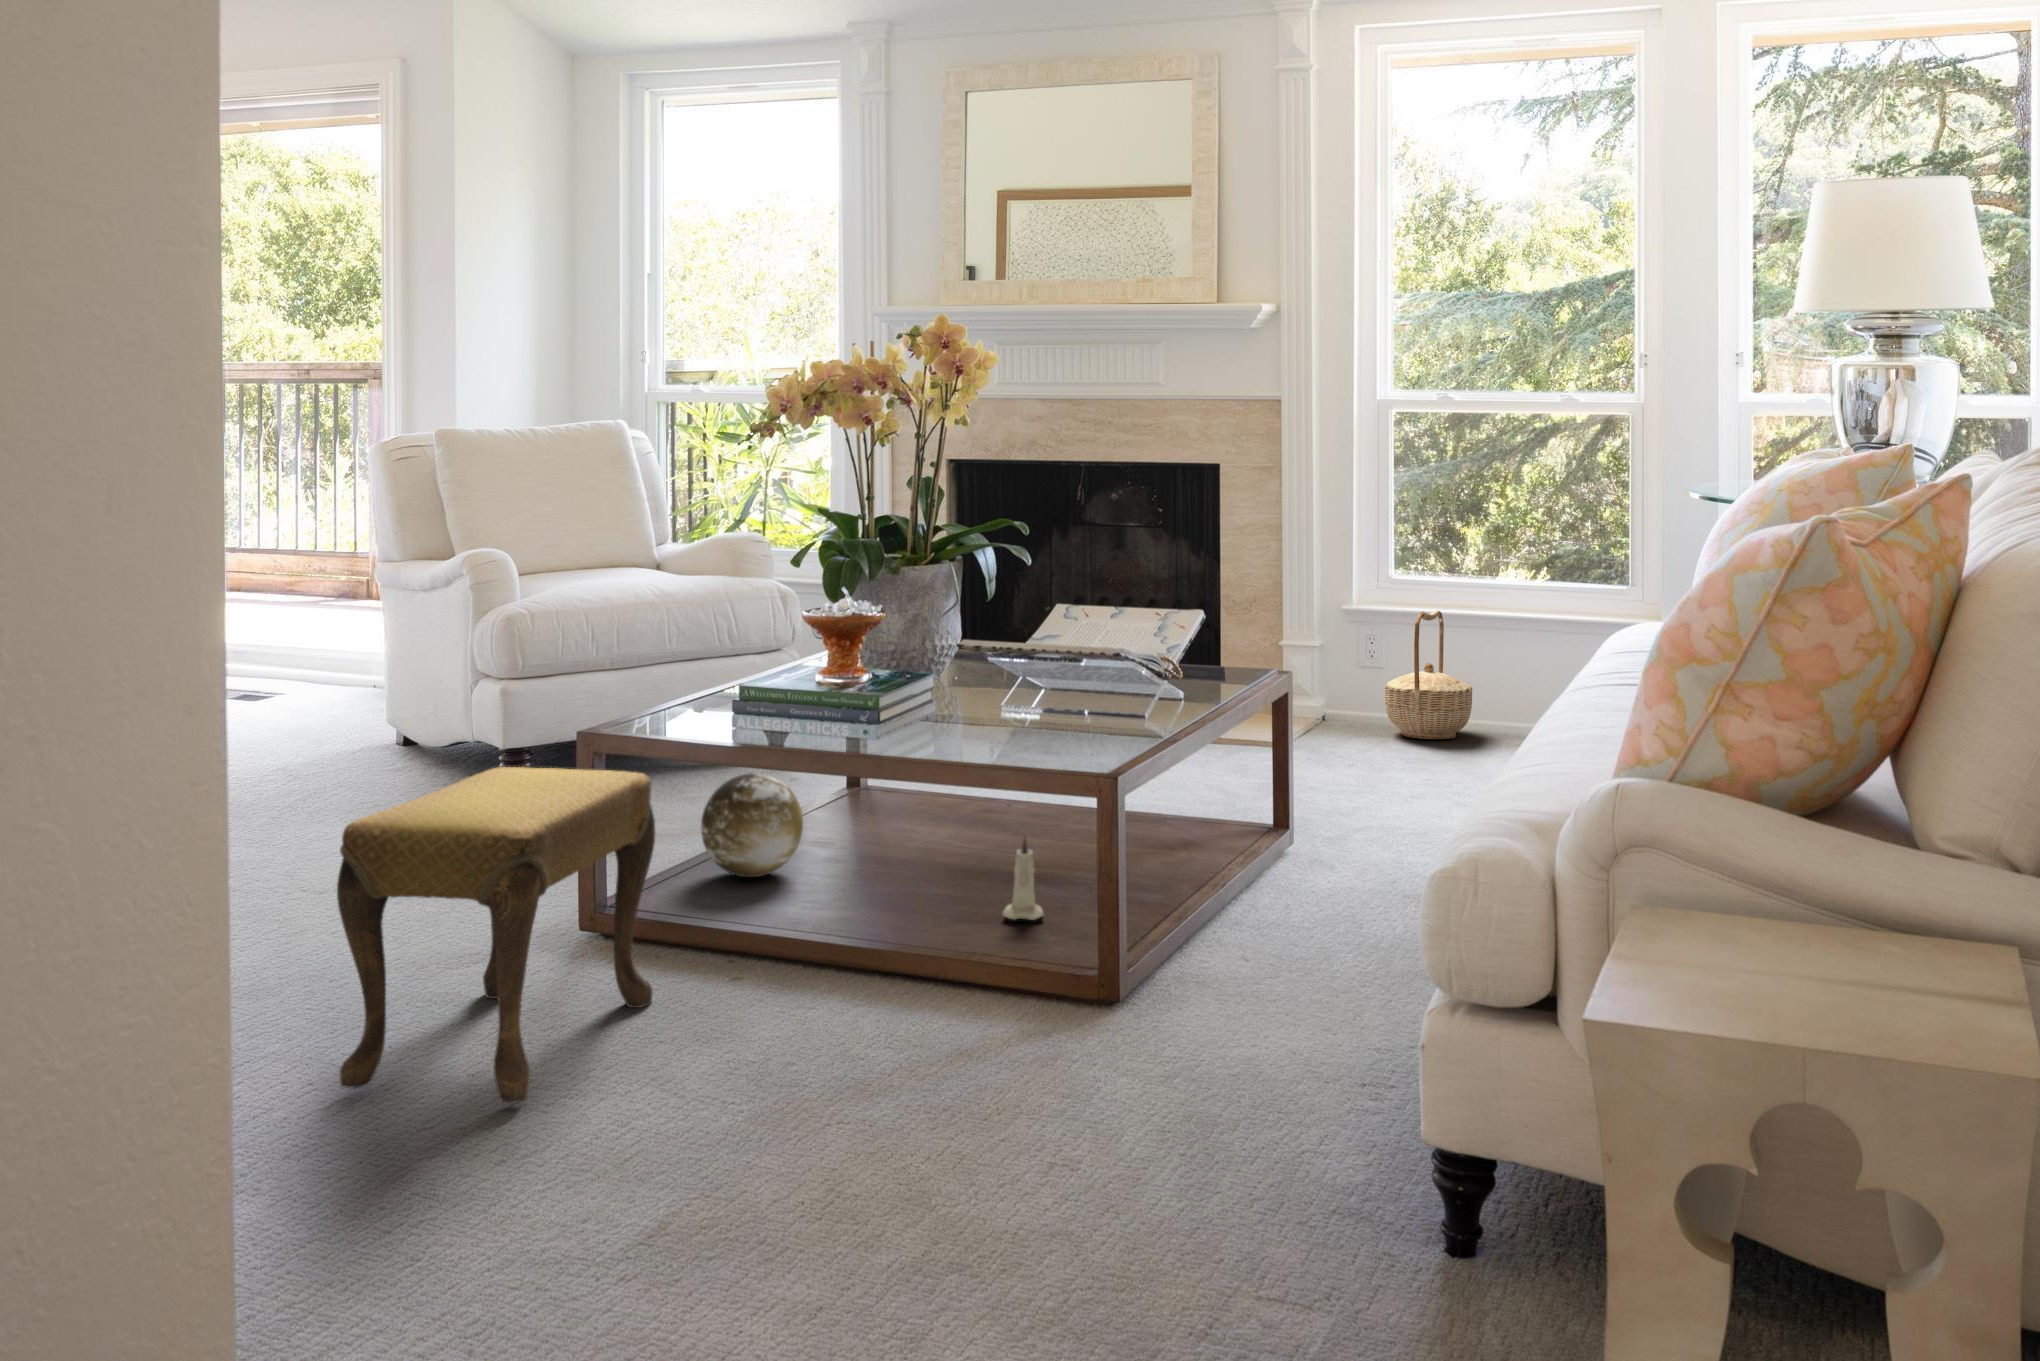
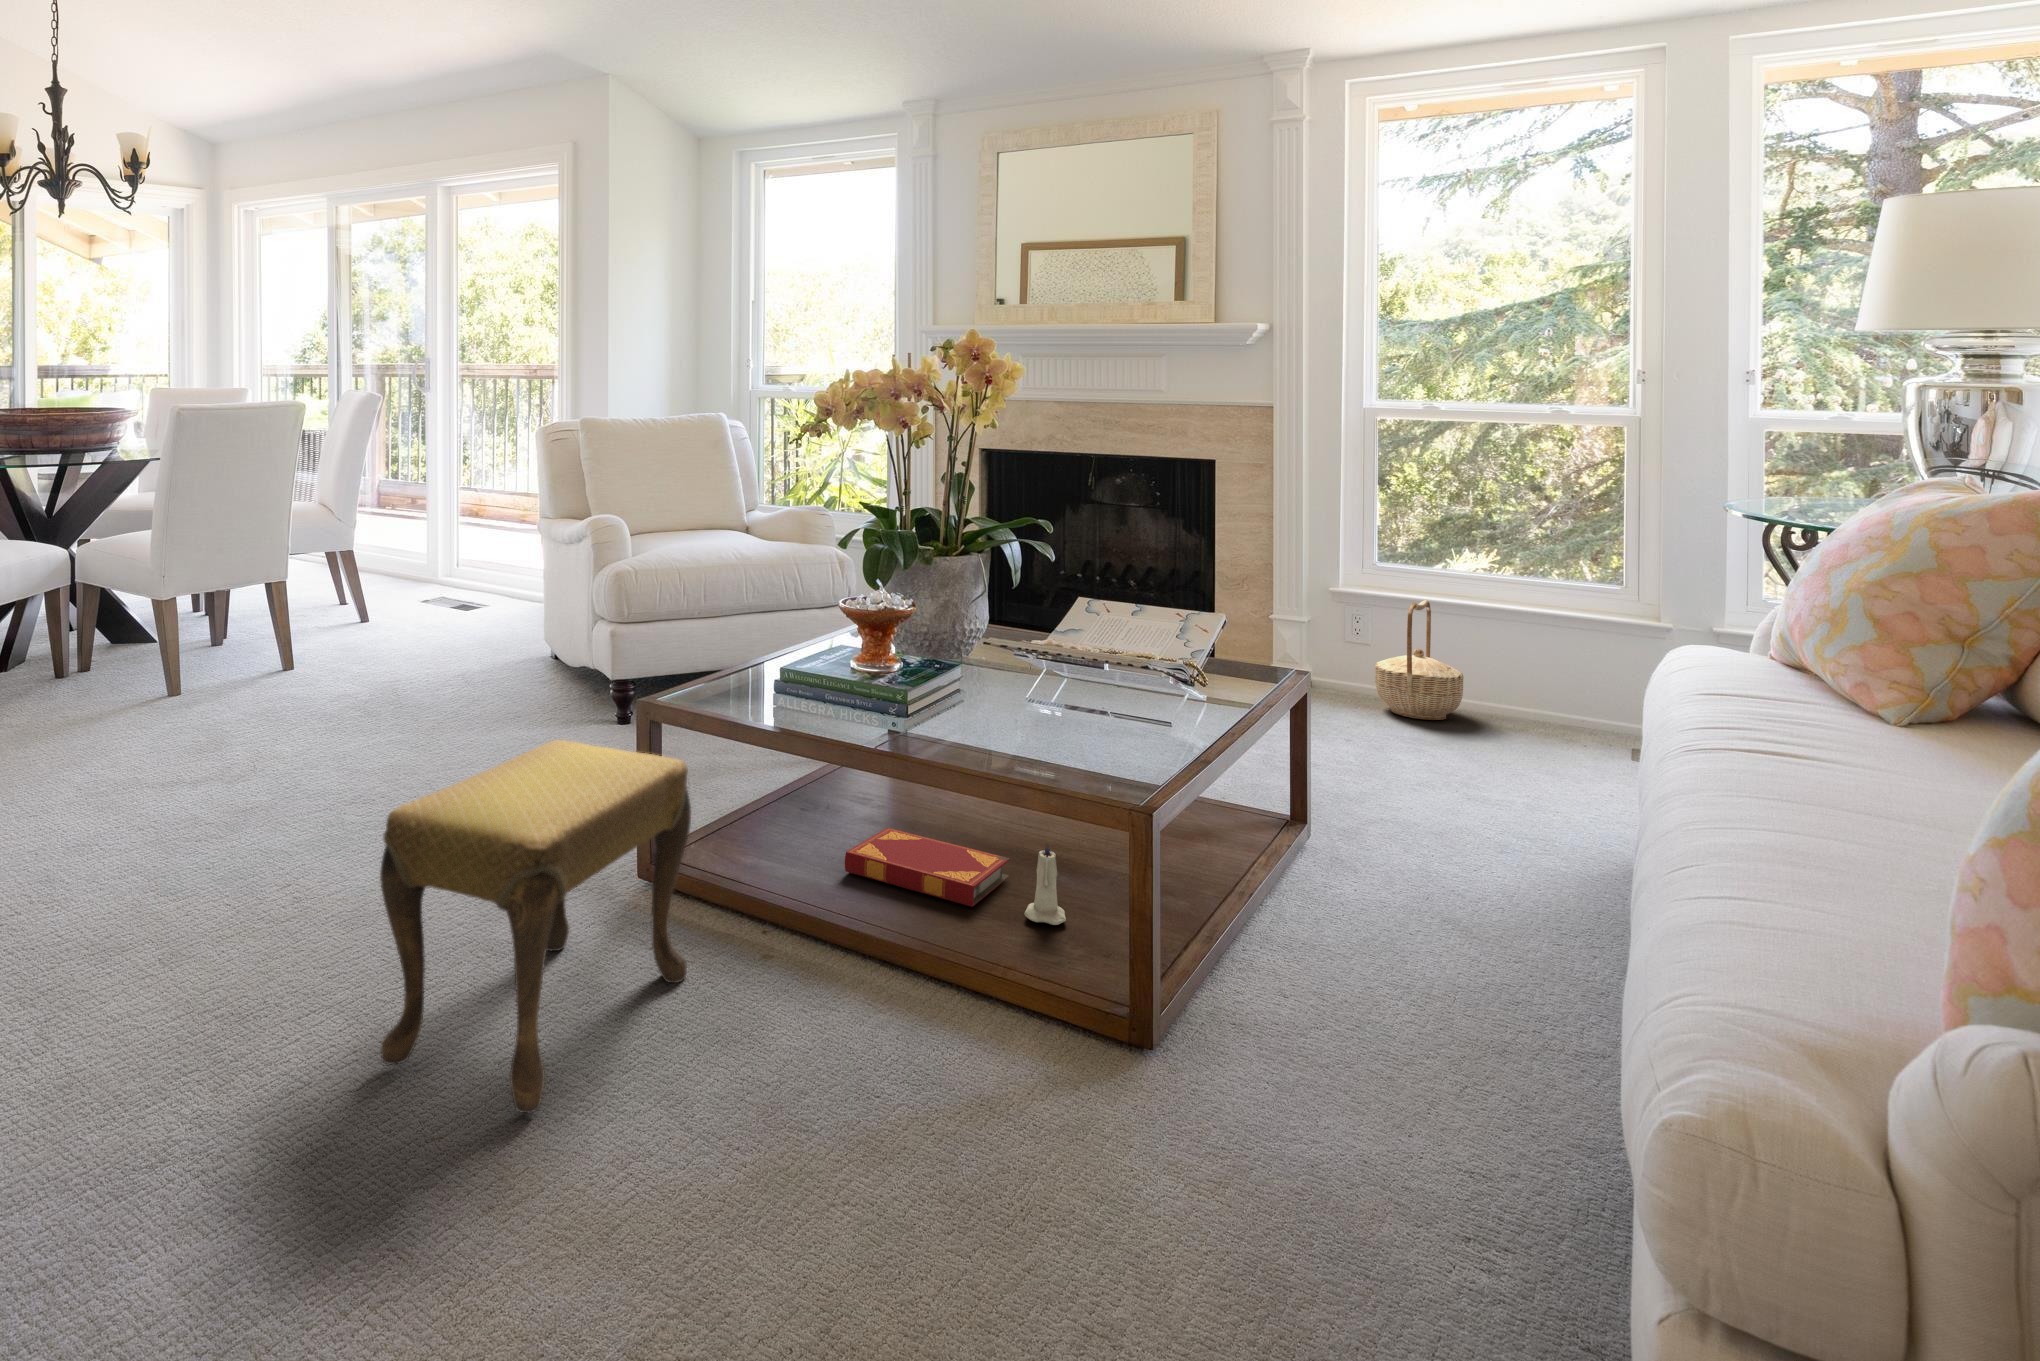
decorative orb: present [701,773,803,877] -> none [752,739,841,834]
hardback book: none [812,860,987,915] -> present [845,828,1010,907]

